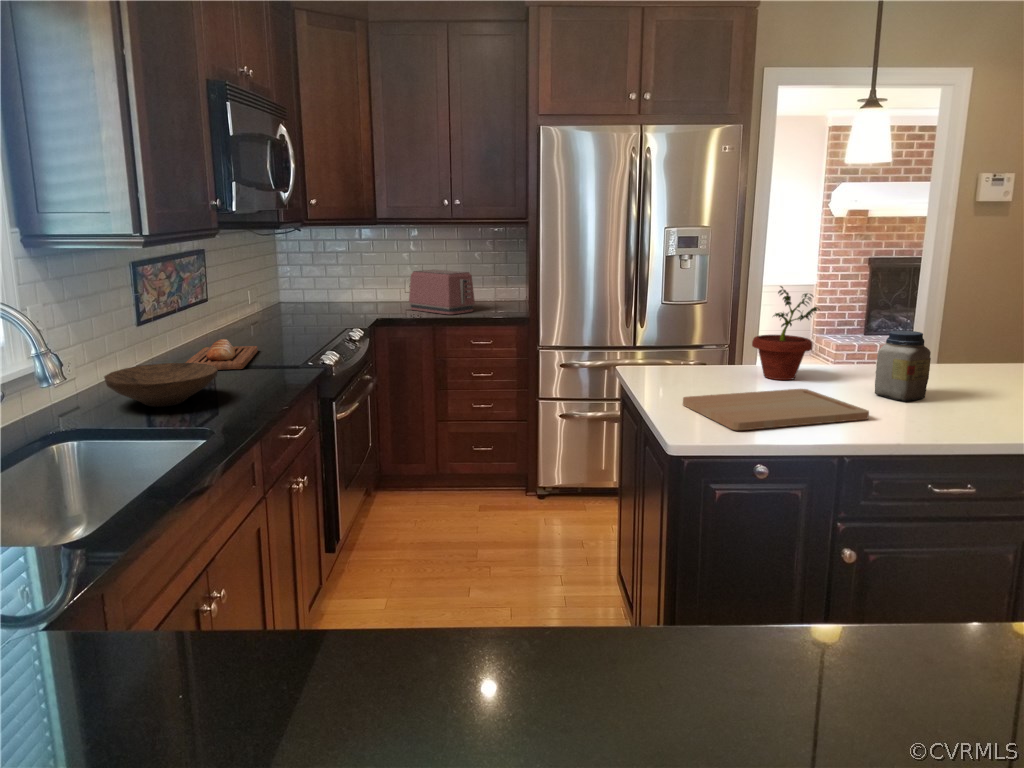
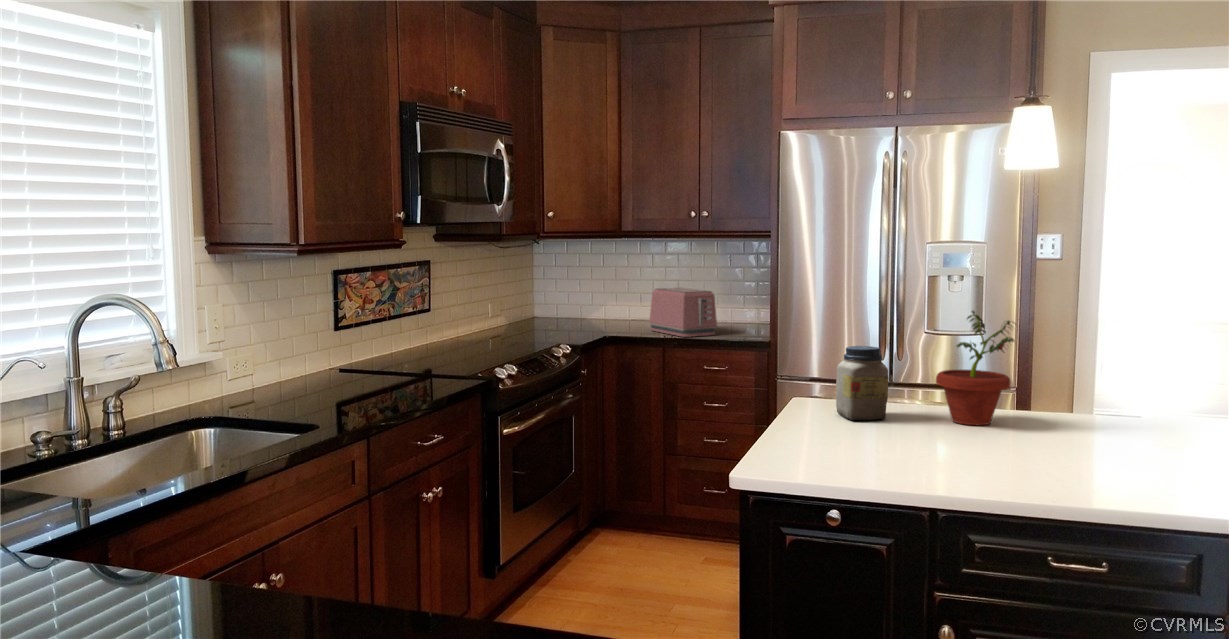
jar: present [875,331,931,402] -> present [836,346,888,420]
bread loaf: present [185,339,258,370] -> none [362,347,449,376]
wooden bowl: present [104,363,218,407] -> none [261,363,363,402]
cutting board: present [683,389,869,430] -> none [801,431,1010,473]

